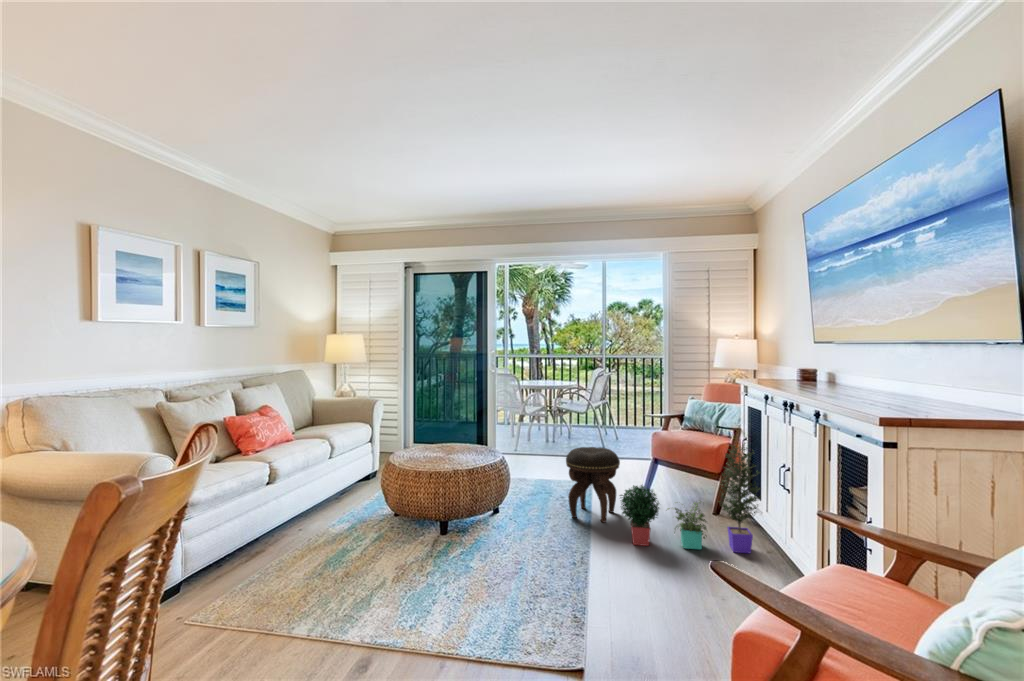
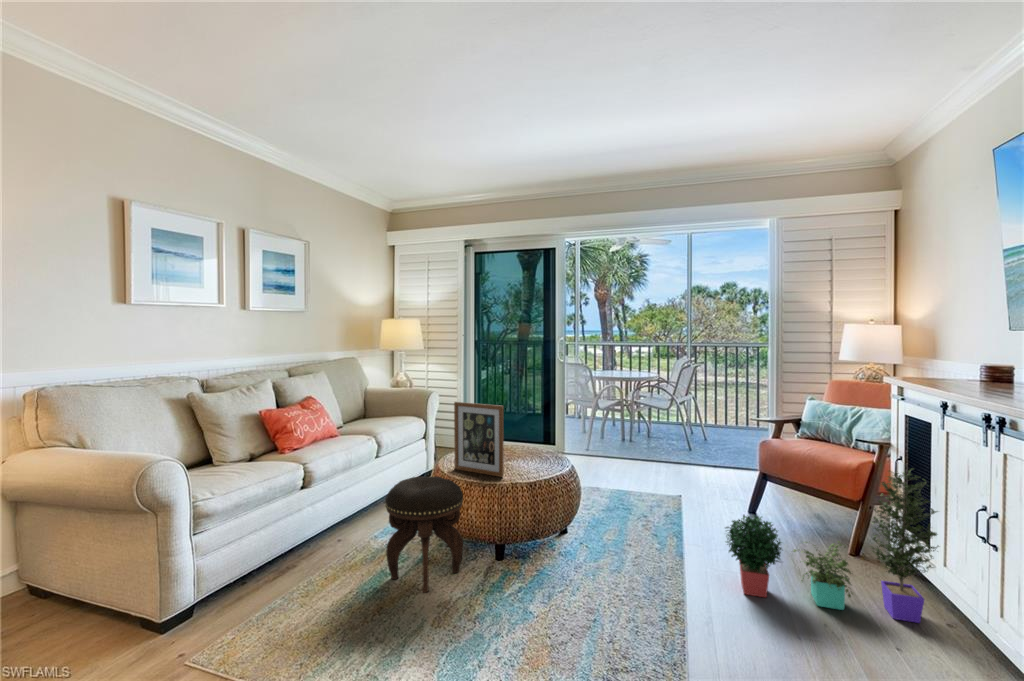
picture frame: none [403,405,446,467] -> present [454,402,504,477]
footstool: present [566,447,620,523] -> present [386,476,463,593]

